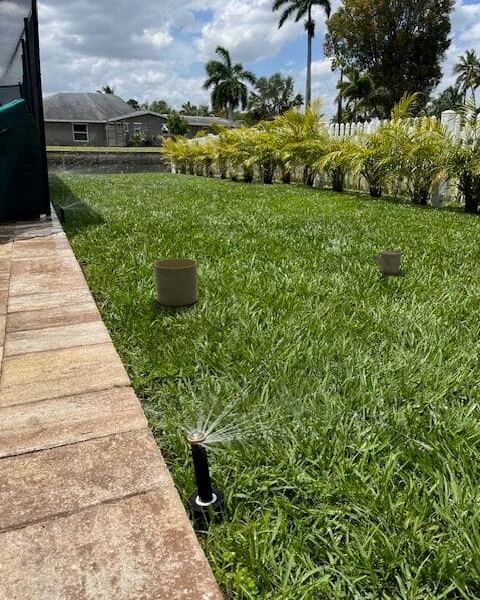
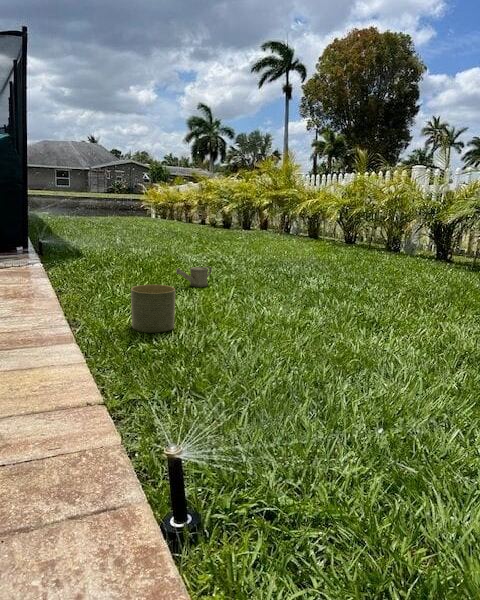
watering can: present [372,249,402,274] -> present [176,267,212,287]

